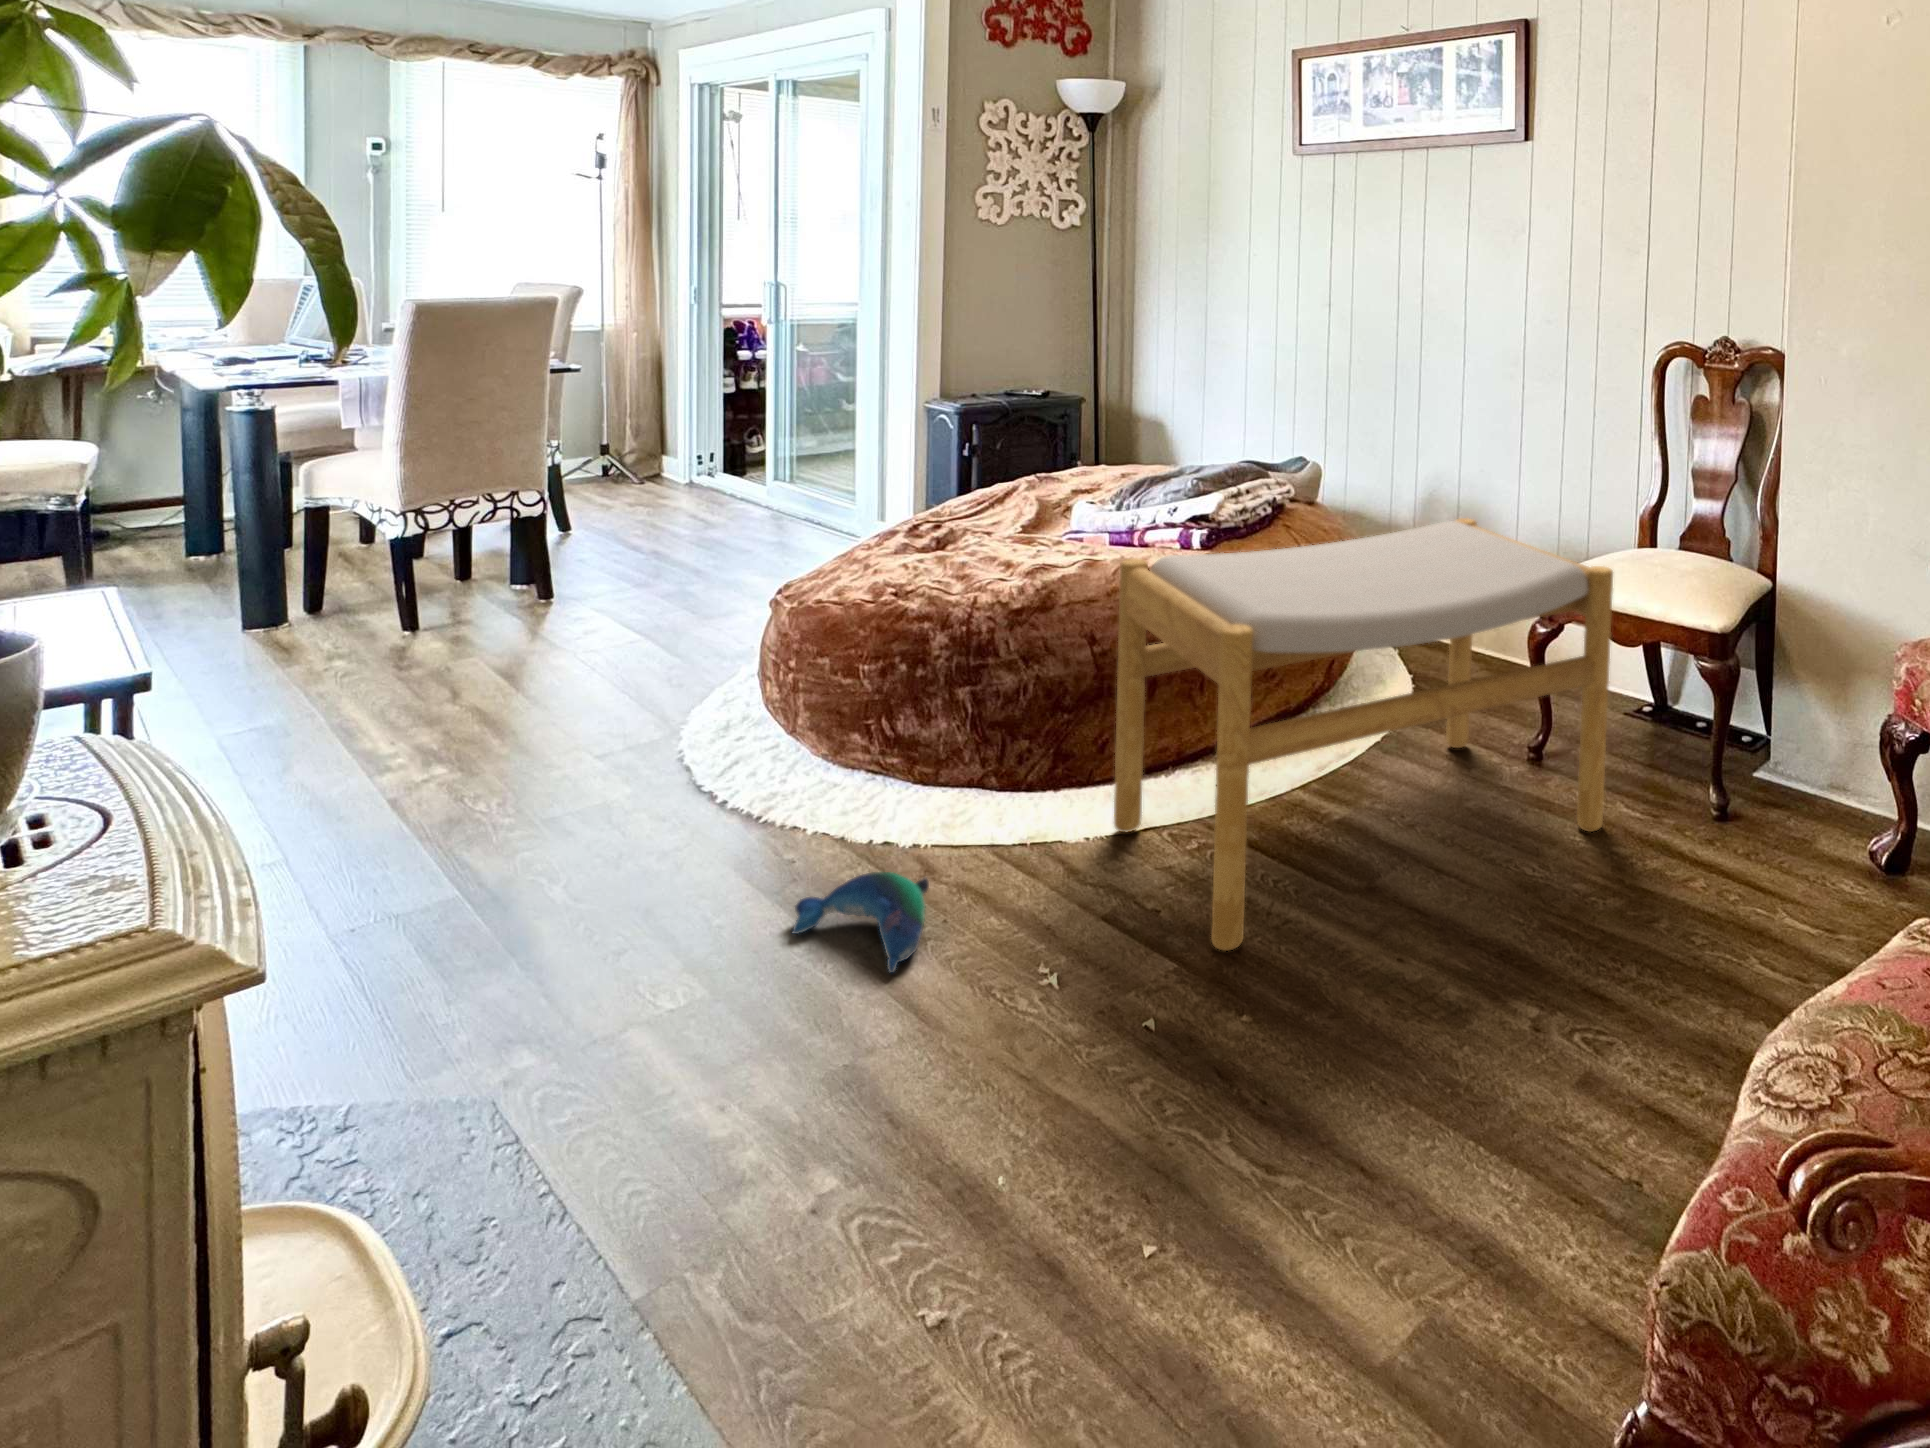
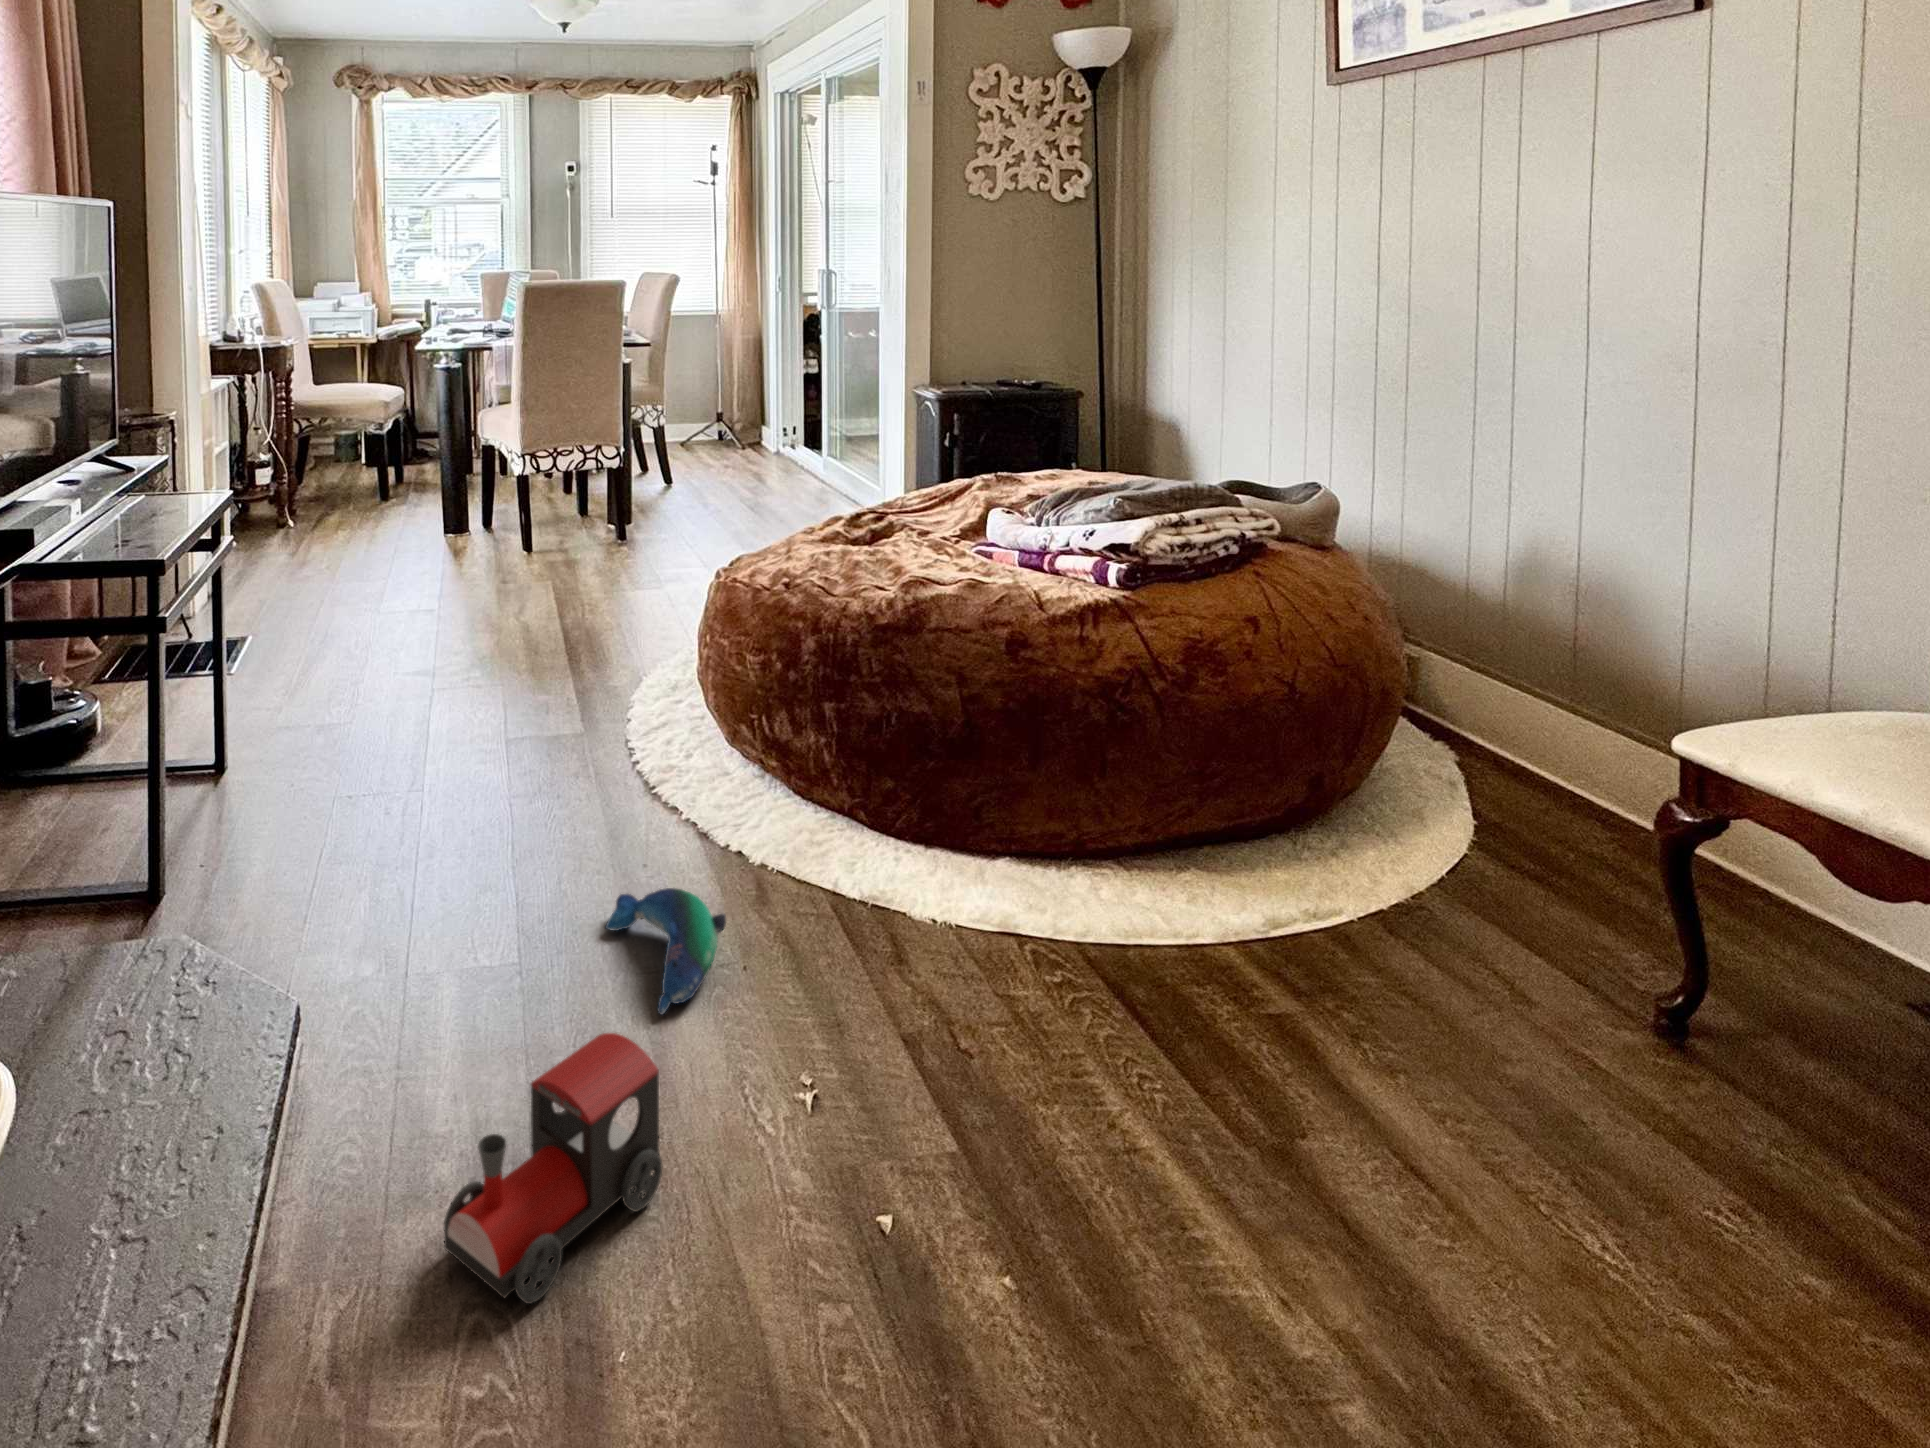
footstool: present [1114,518,1613,951] -> none [966,588,1800,1210]
toy train: none [800,967,972,1189] -> present [444,1033,663,1304]

